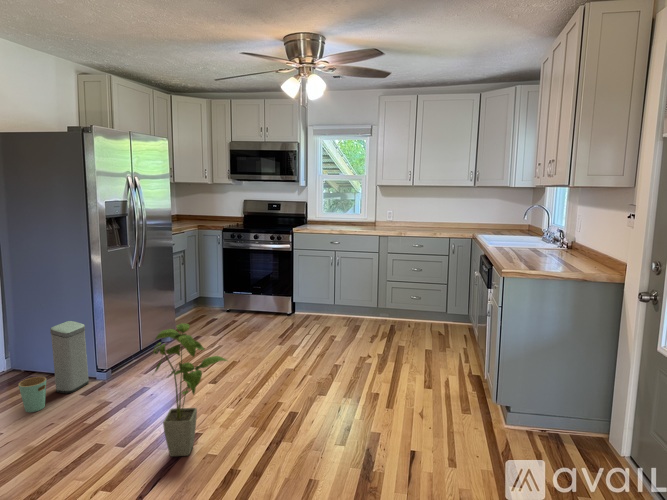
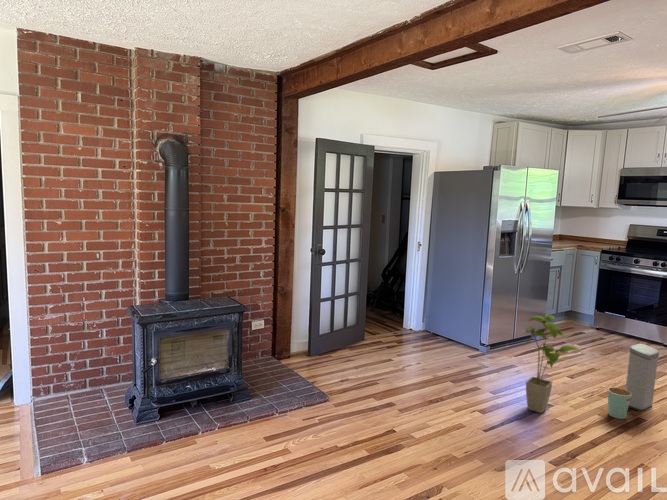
trash can: present [18,321,89,412] -> present [608,344,659,419]

